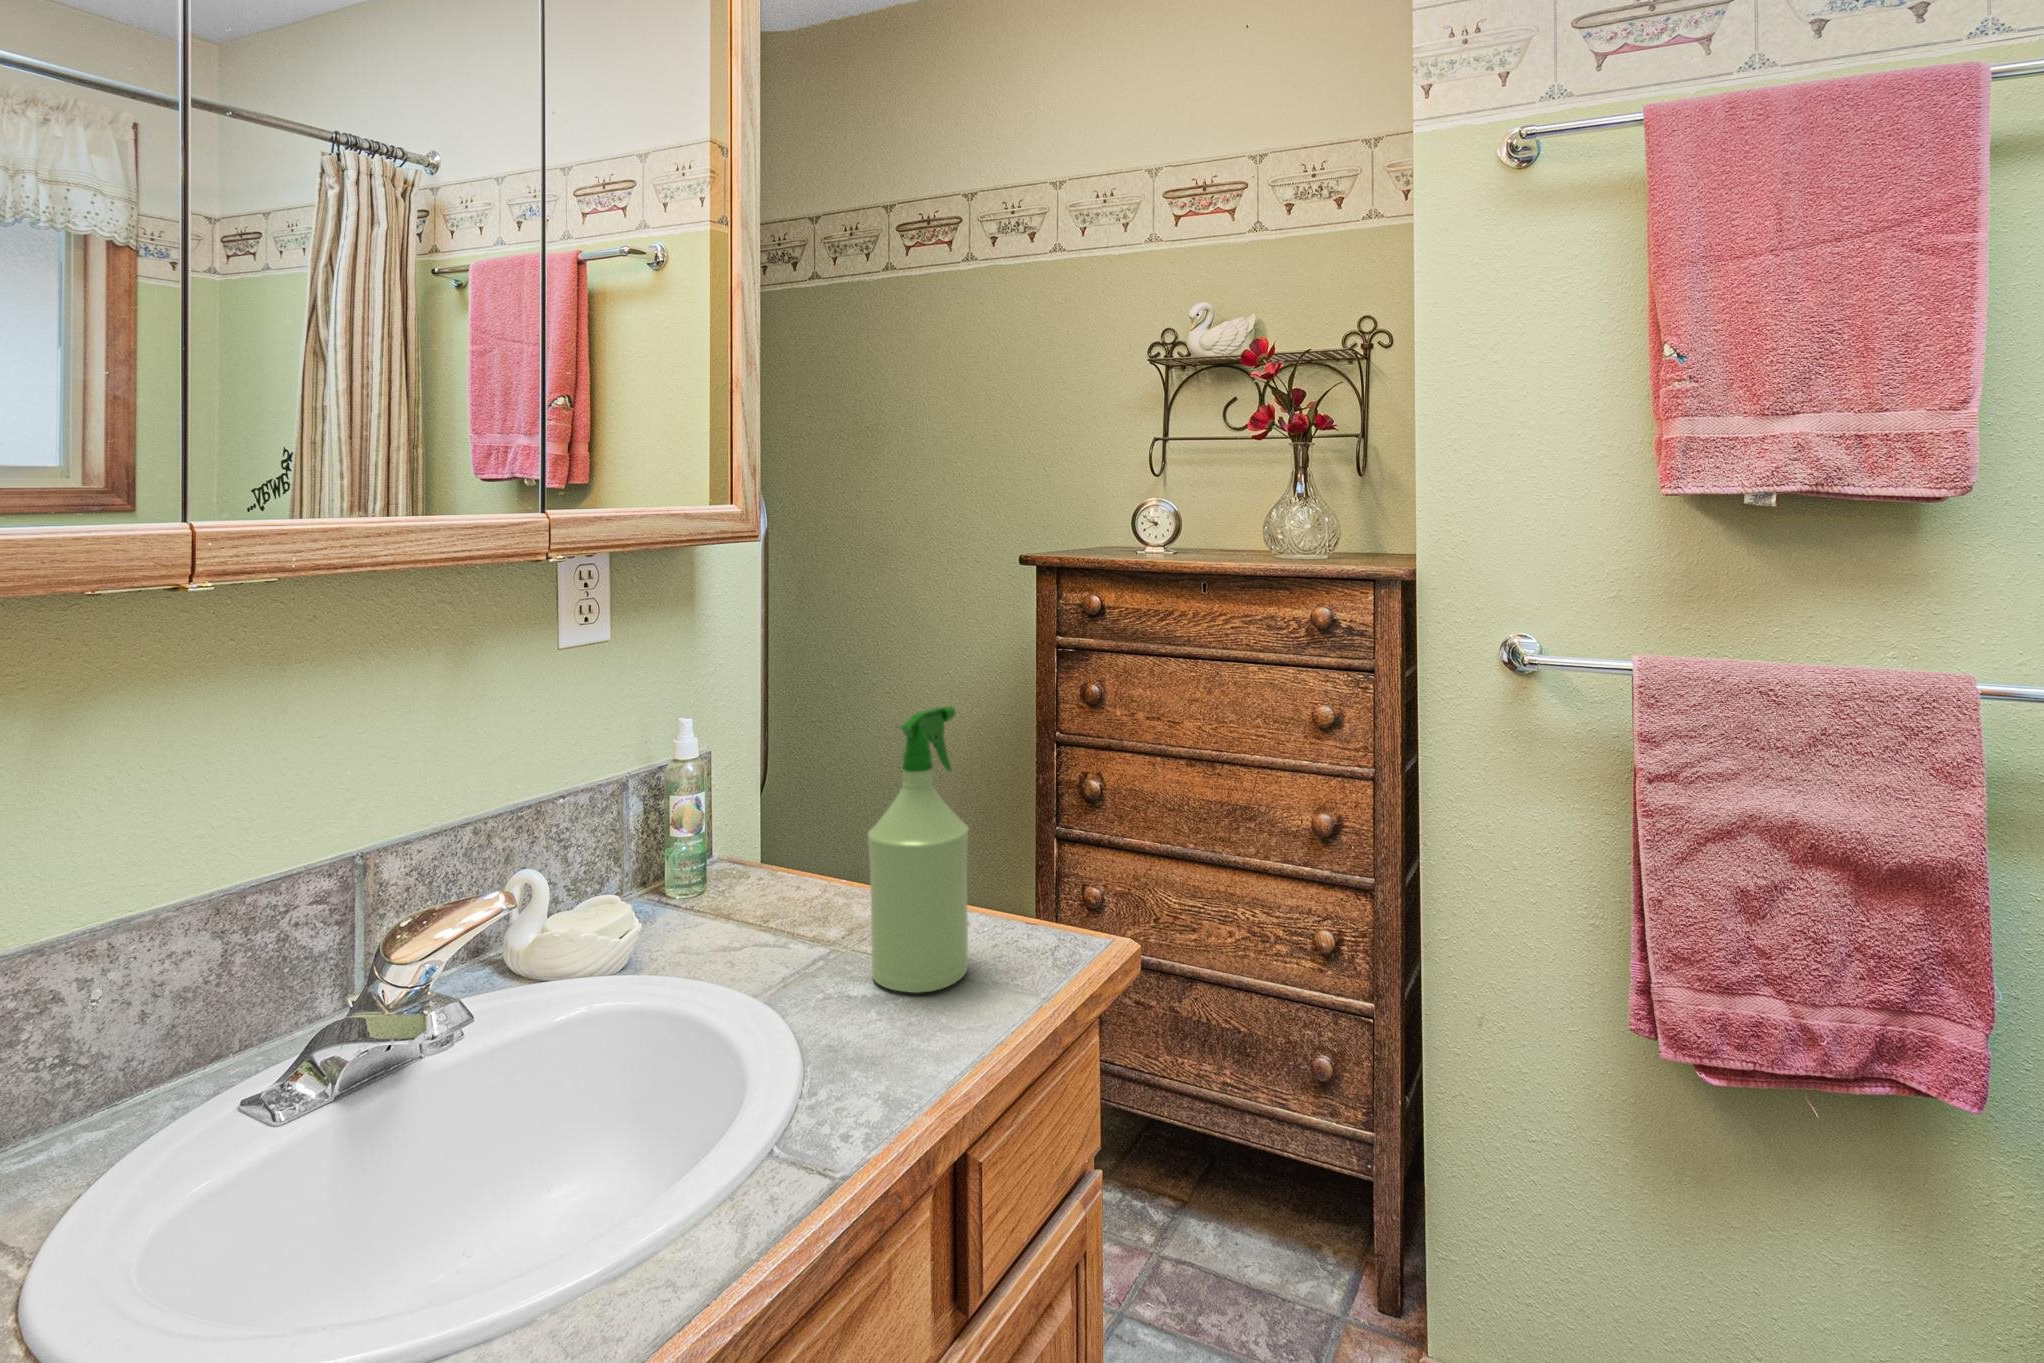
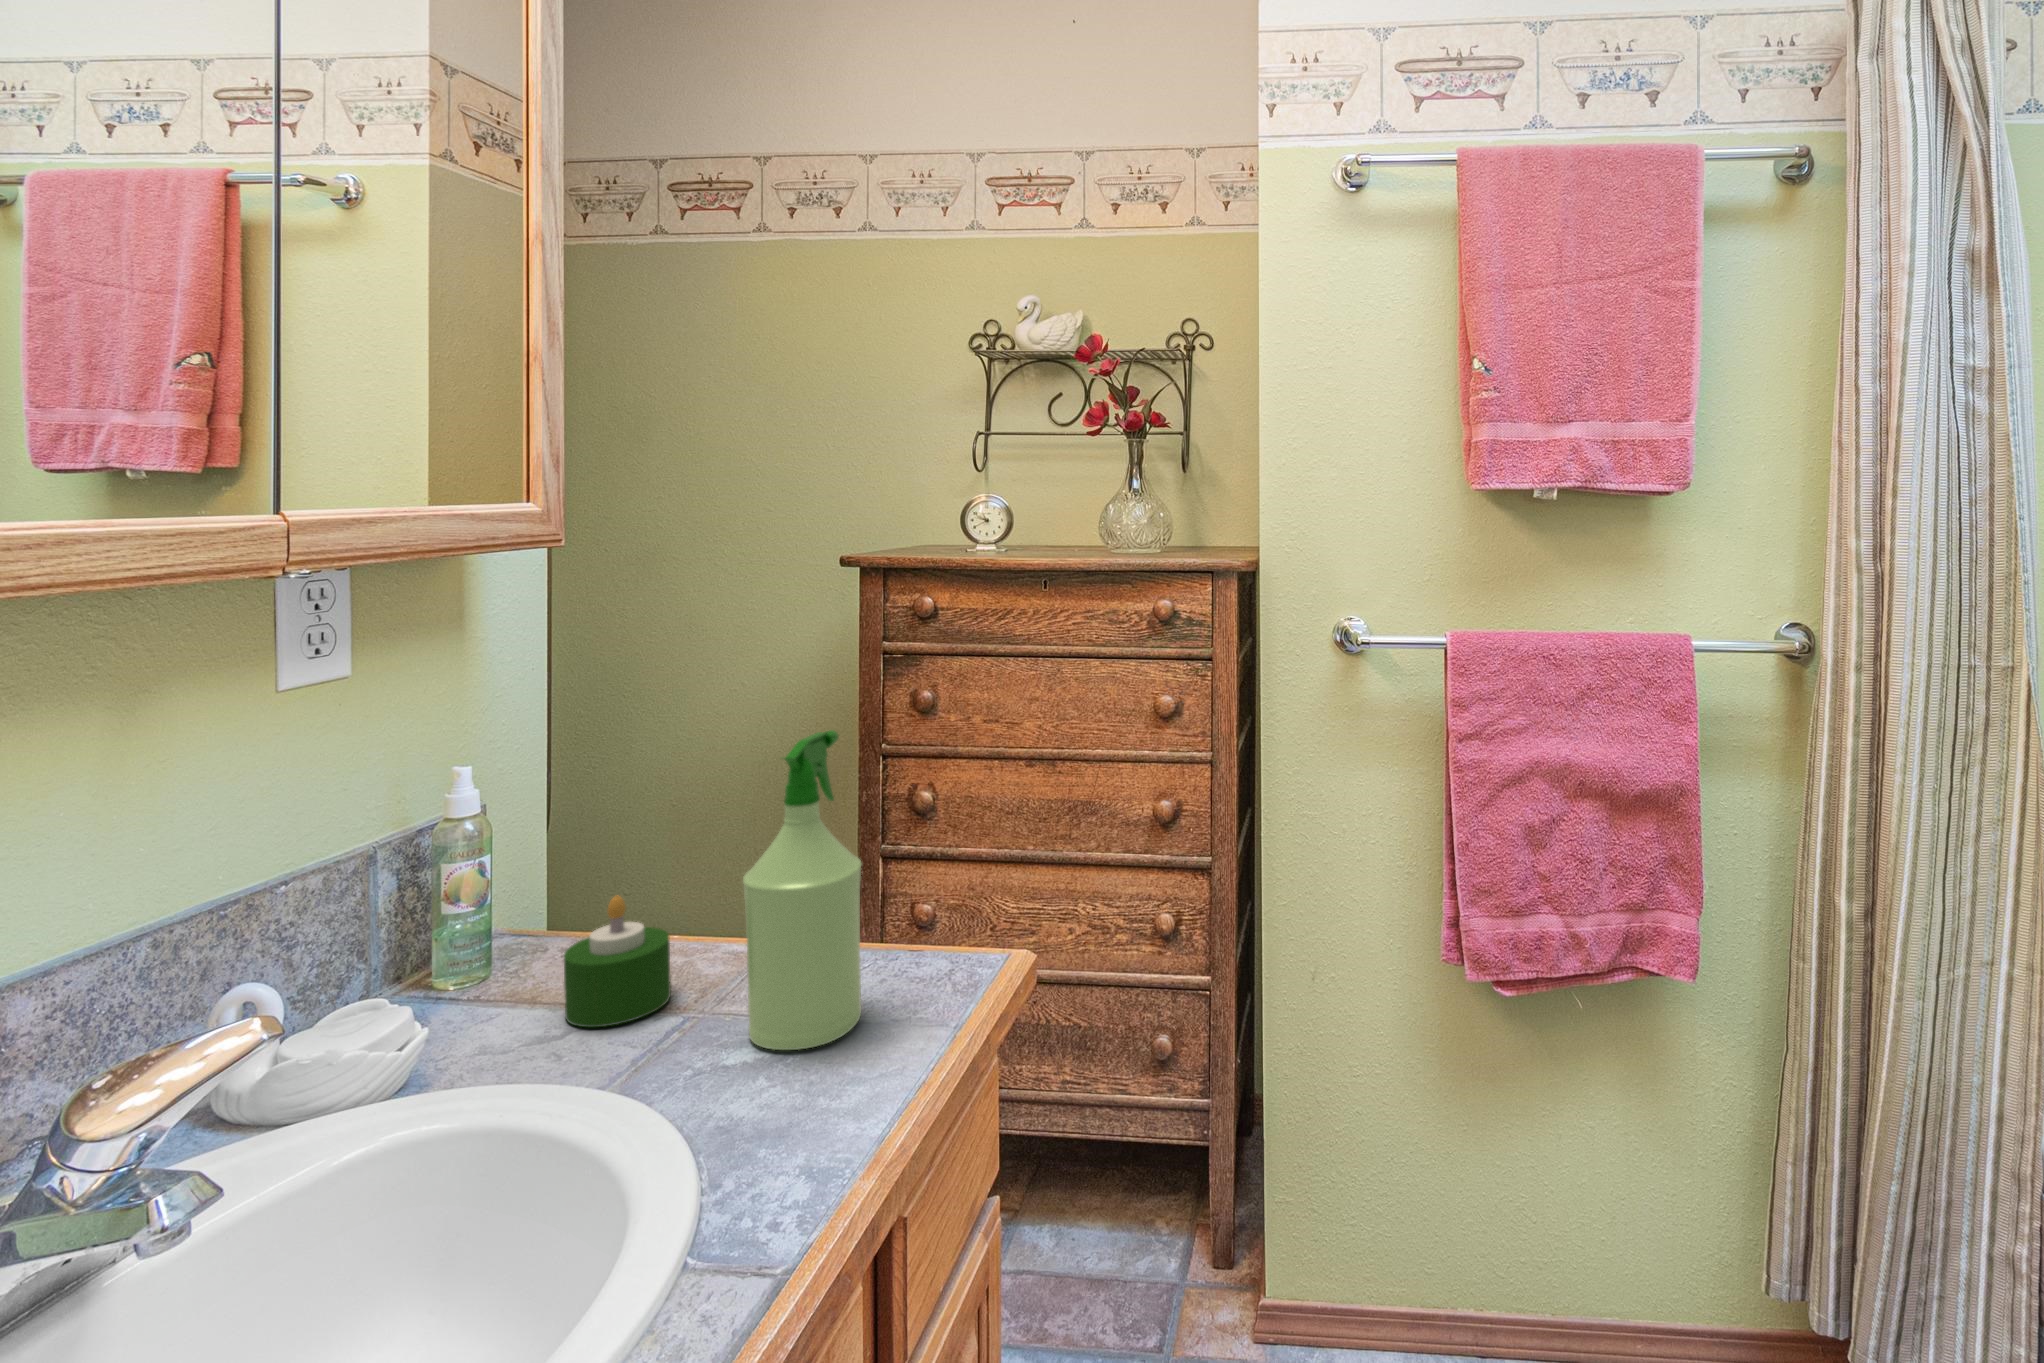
candle: none [743,836,825,946] -> present [564,896,671,1027]

